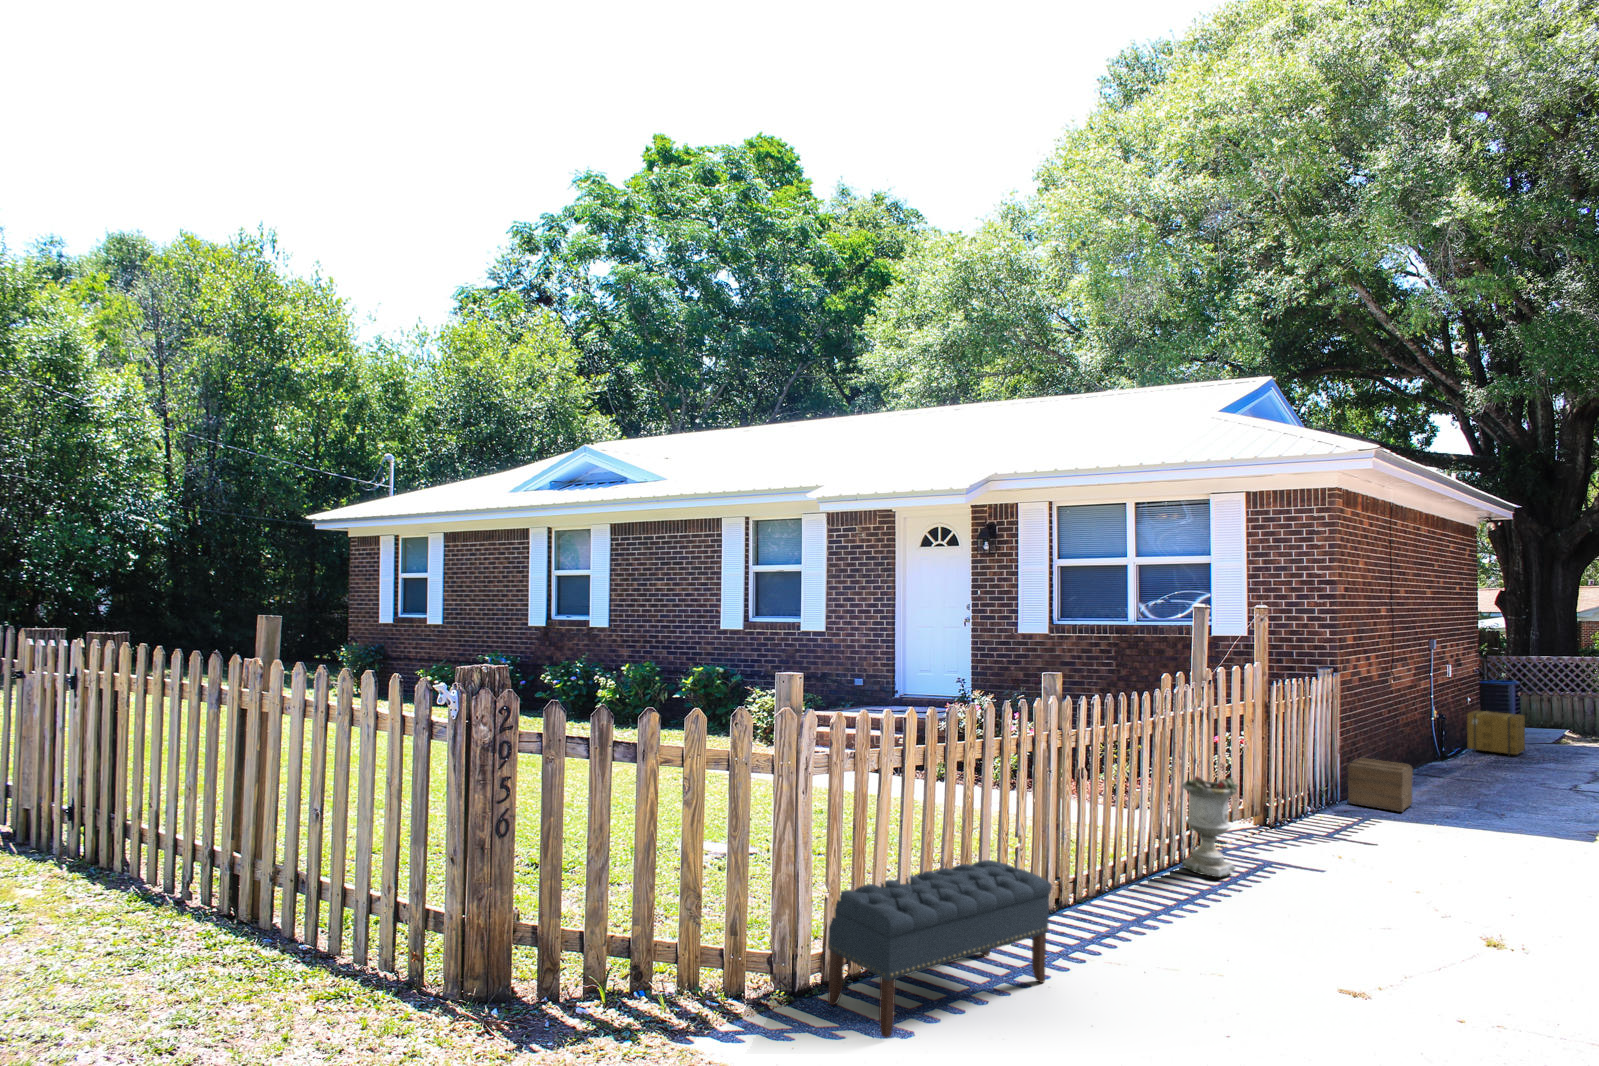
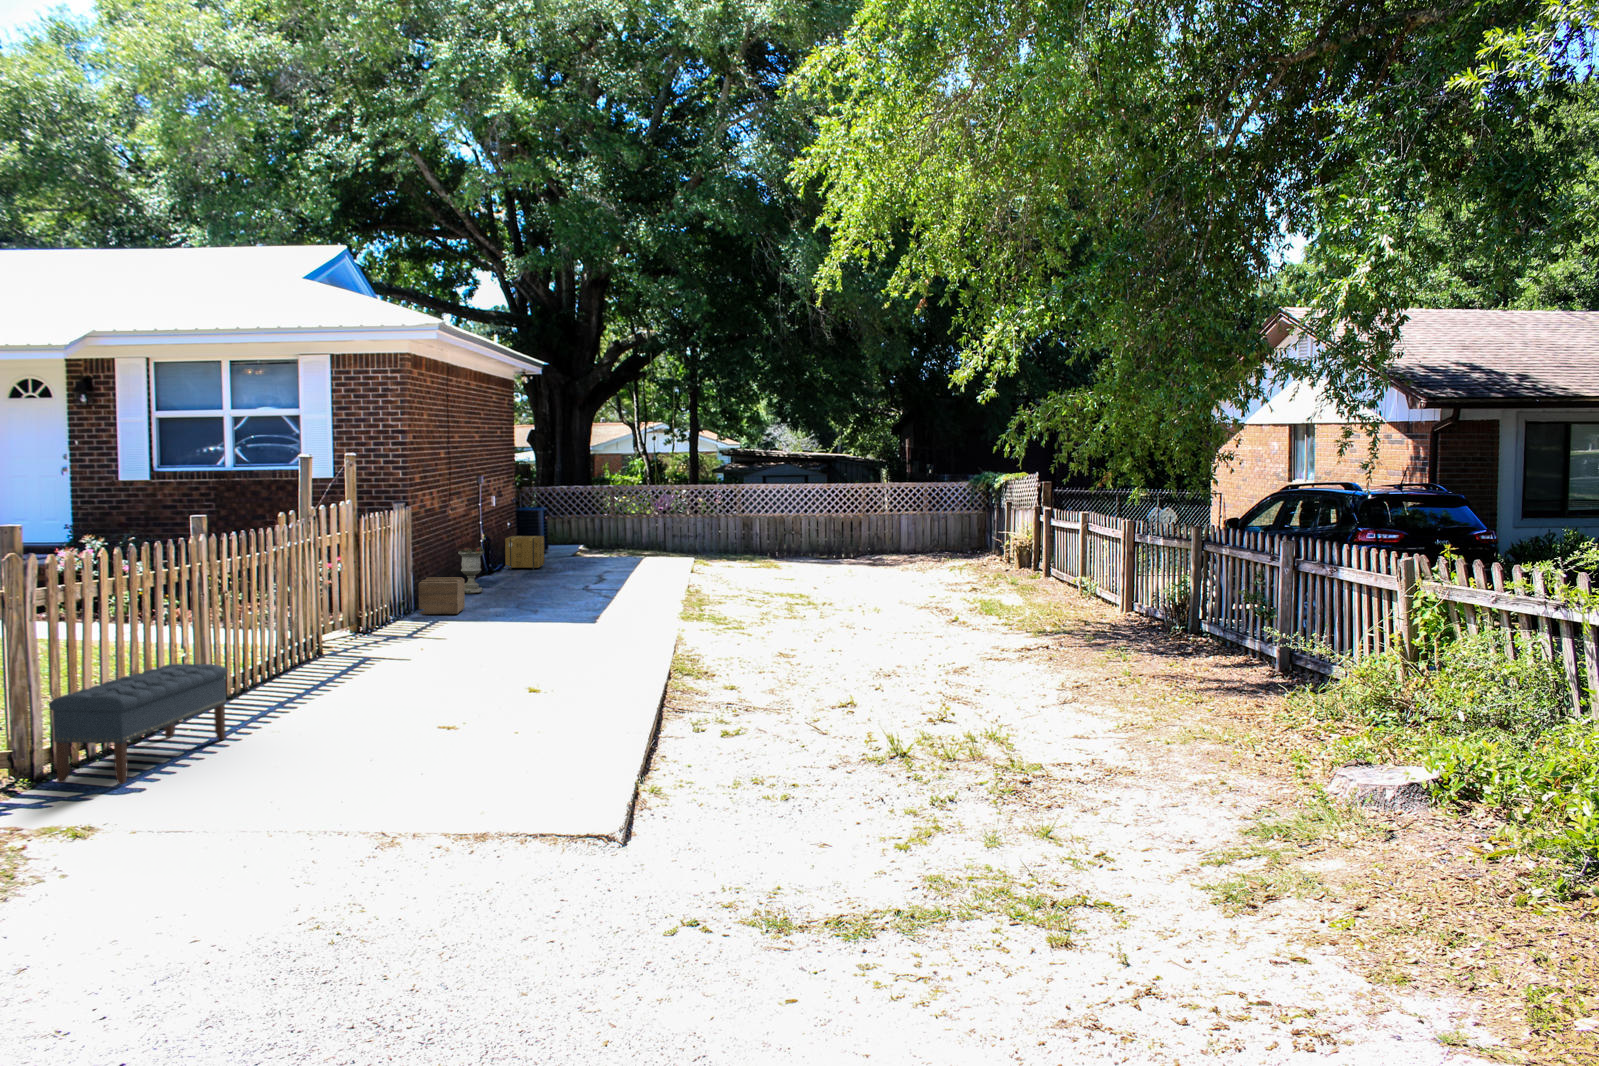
planter: present [1182,776,1238,877] -> present [458,546,484,594]

